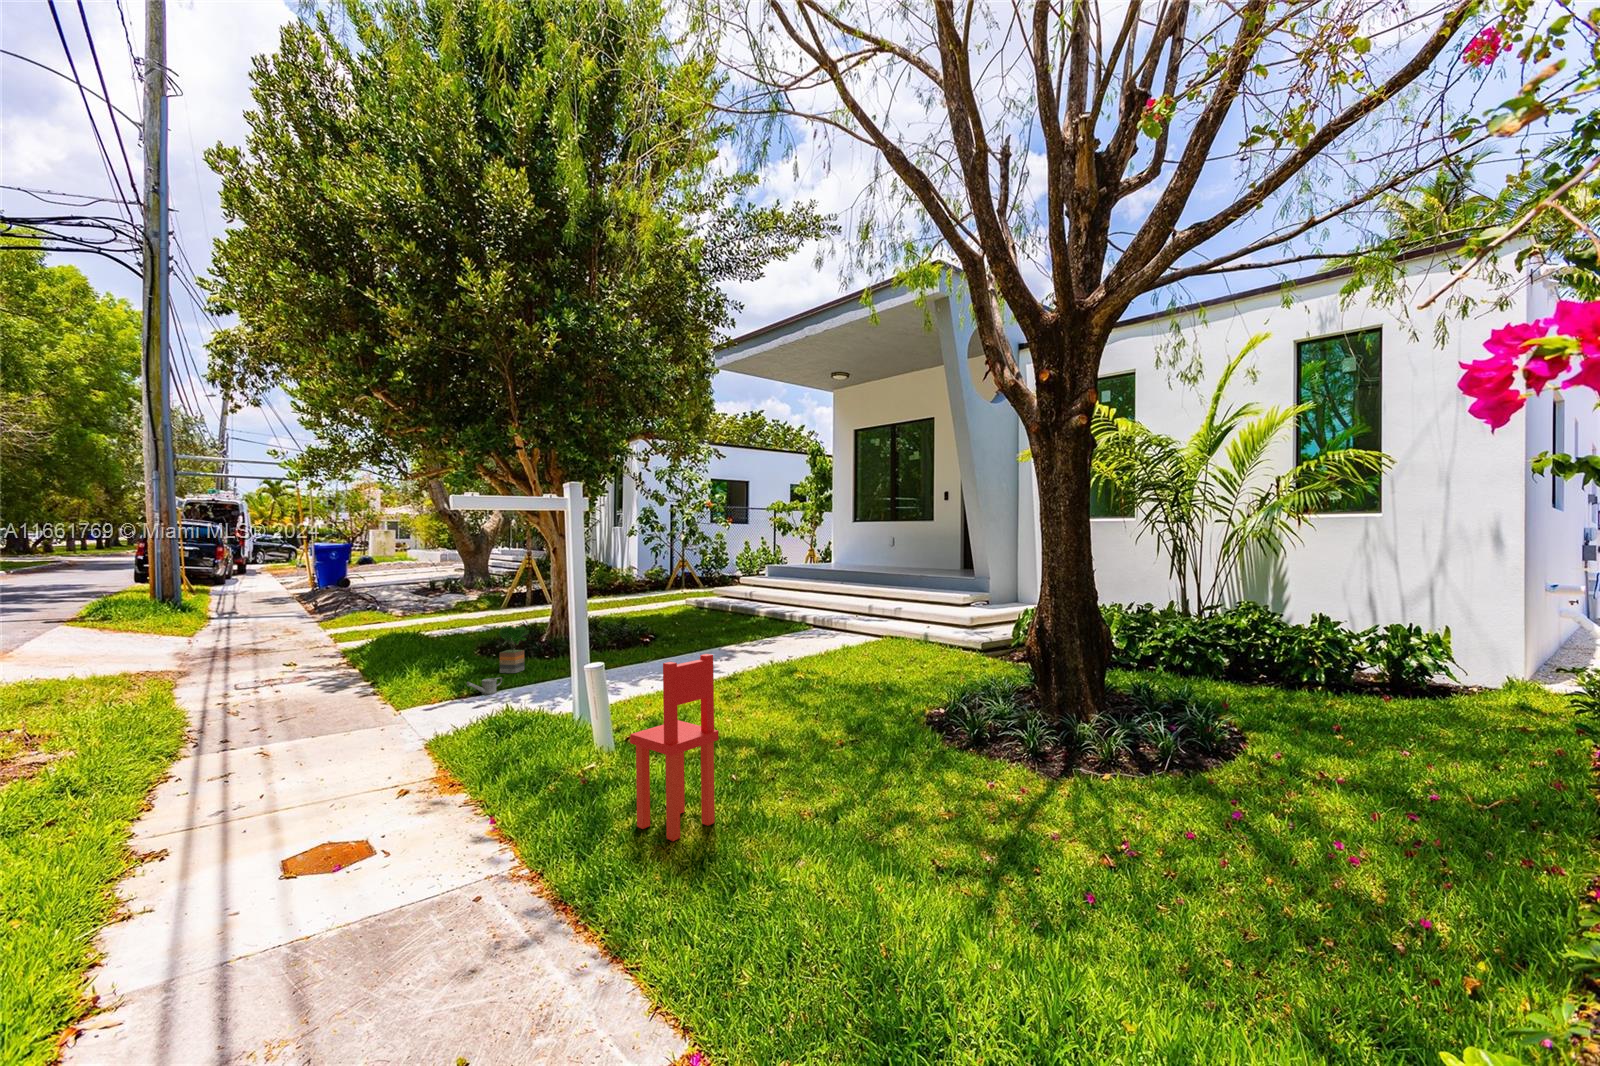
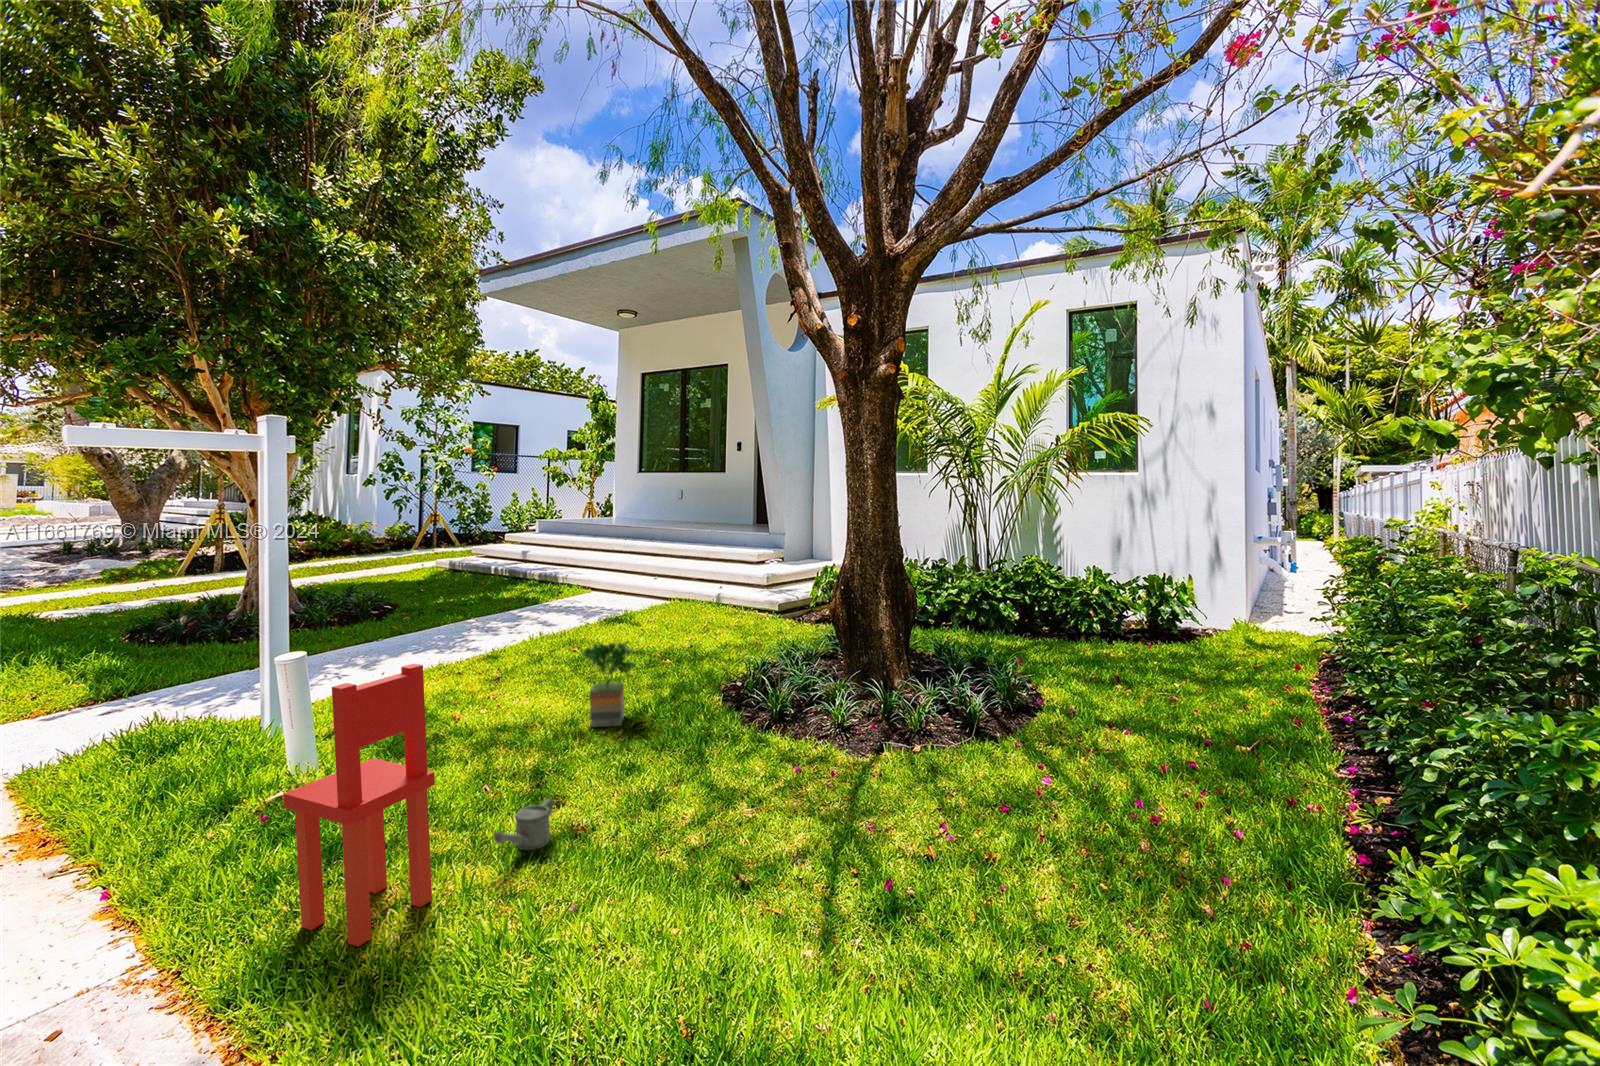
potted tree: present [499,626,528,673] -> present [583,642,635,727]
watering can: present [467,677,502,695] -> present [494,799,553,850]

